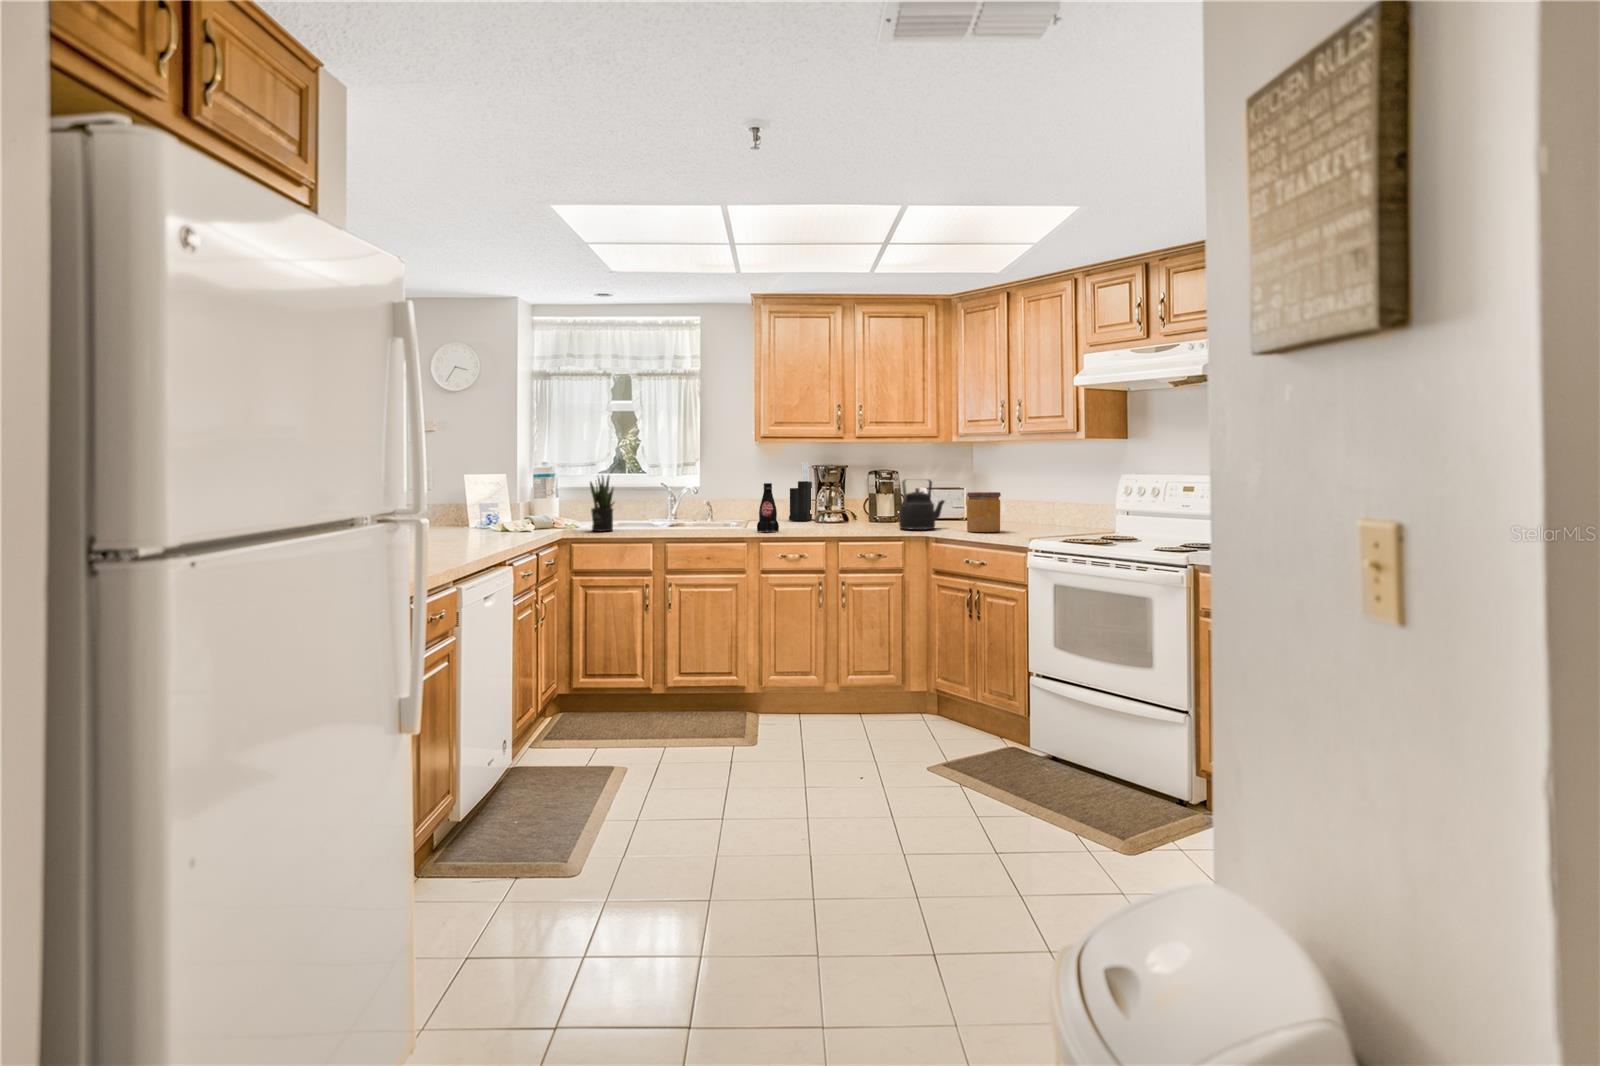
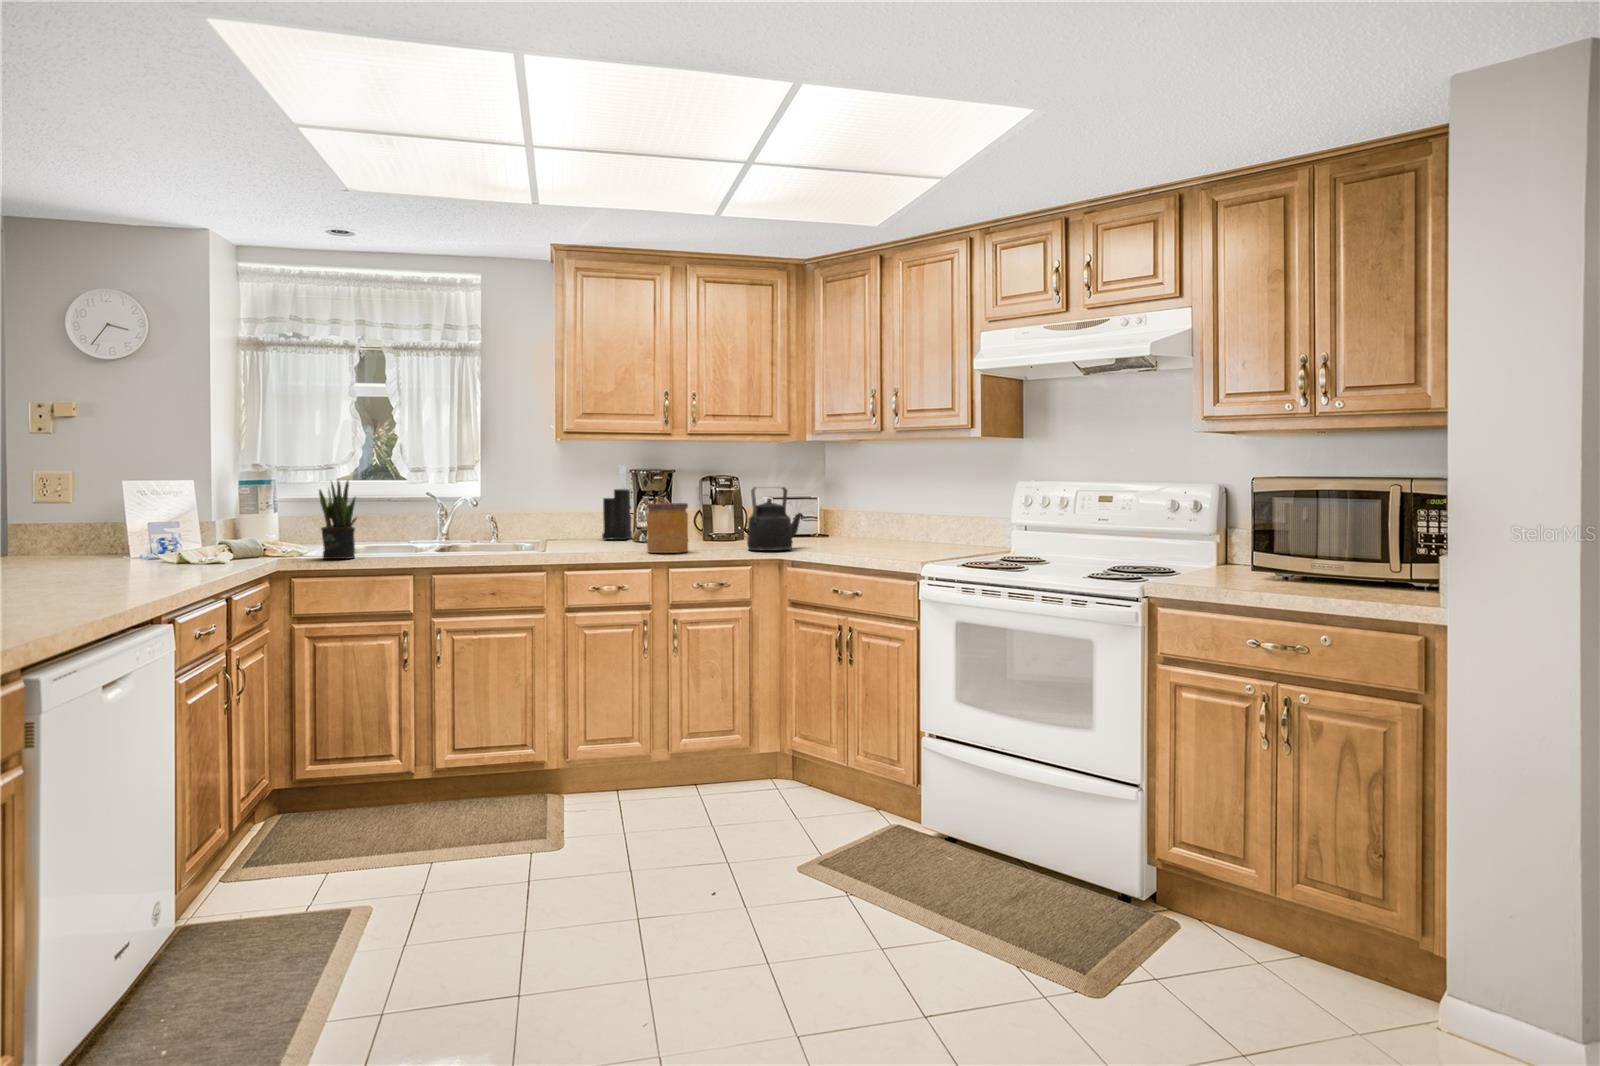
bottle: present [757,483,779,532] -> none [562,492,591,557]
jar: present [967,492,1001,532] -> present [647,503,688,553]

